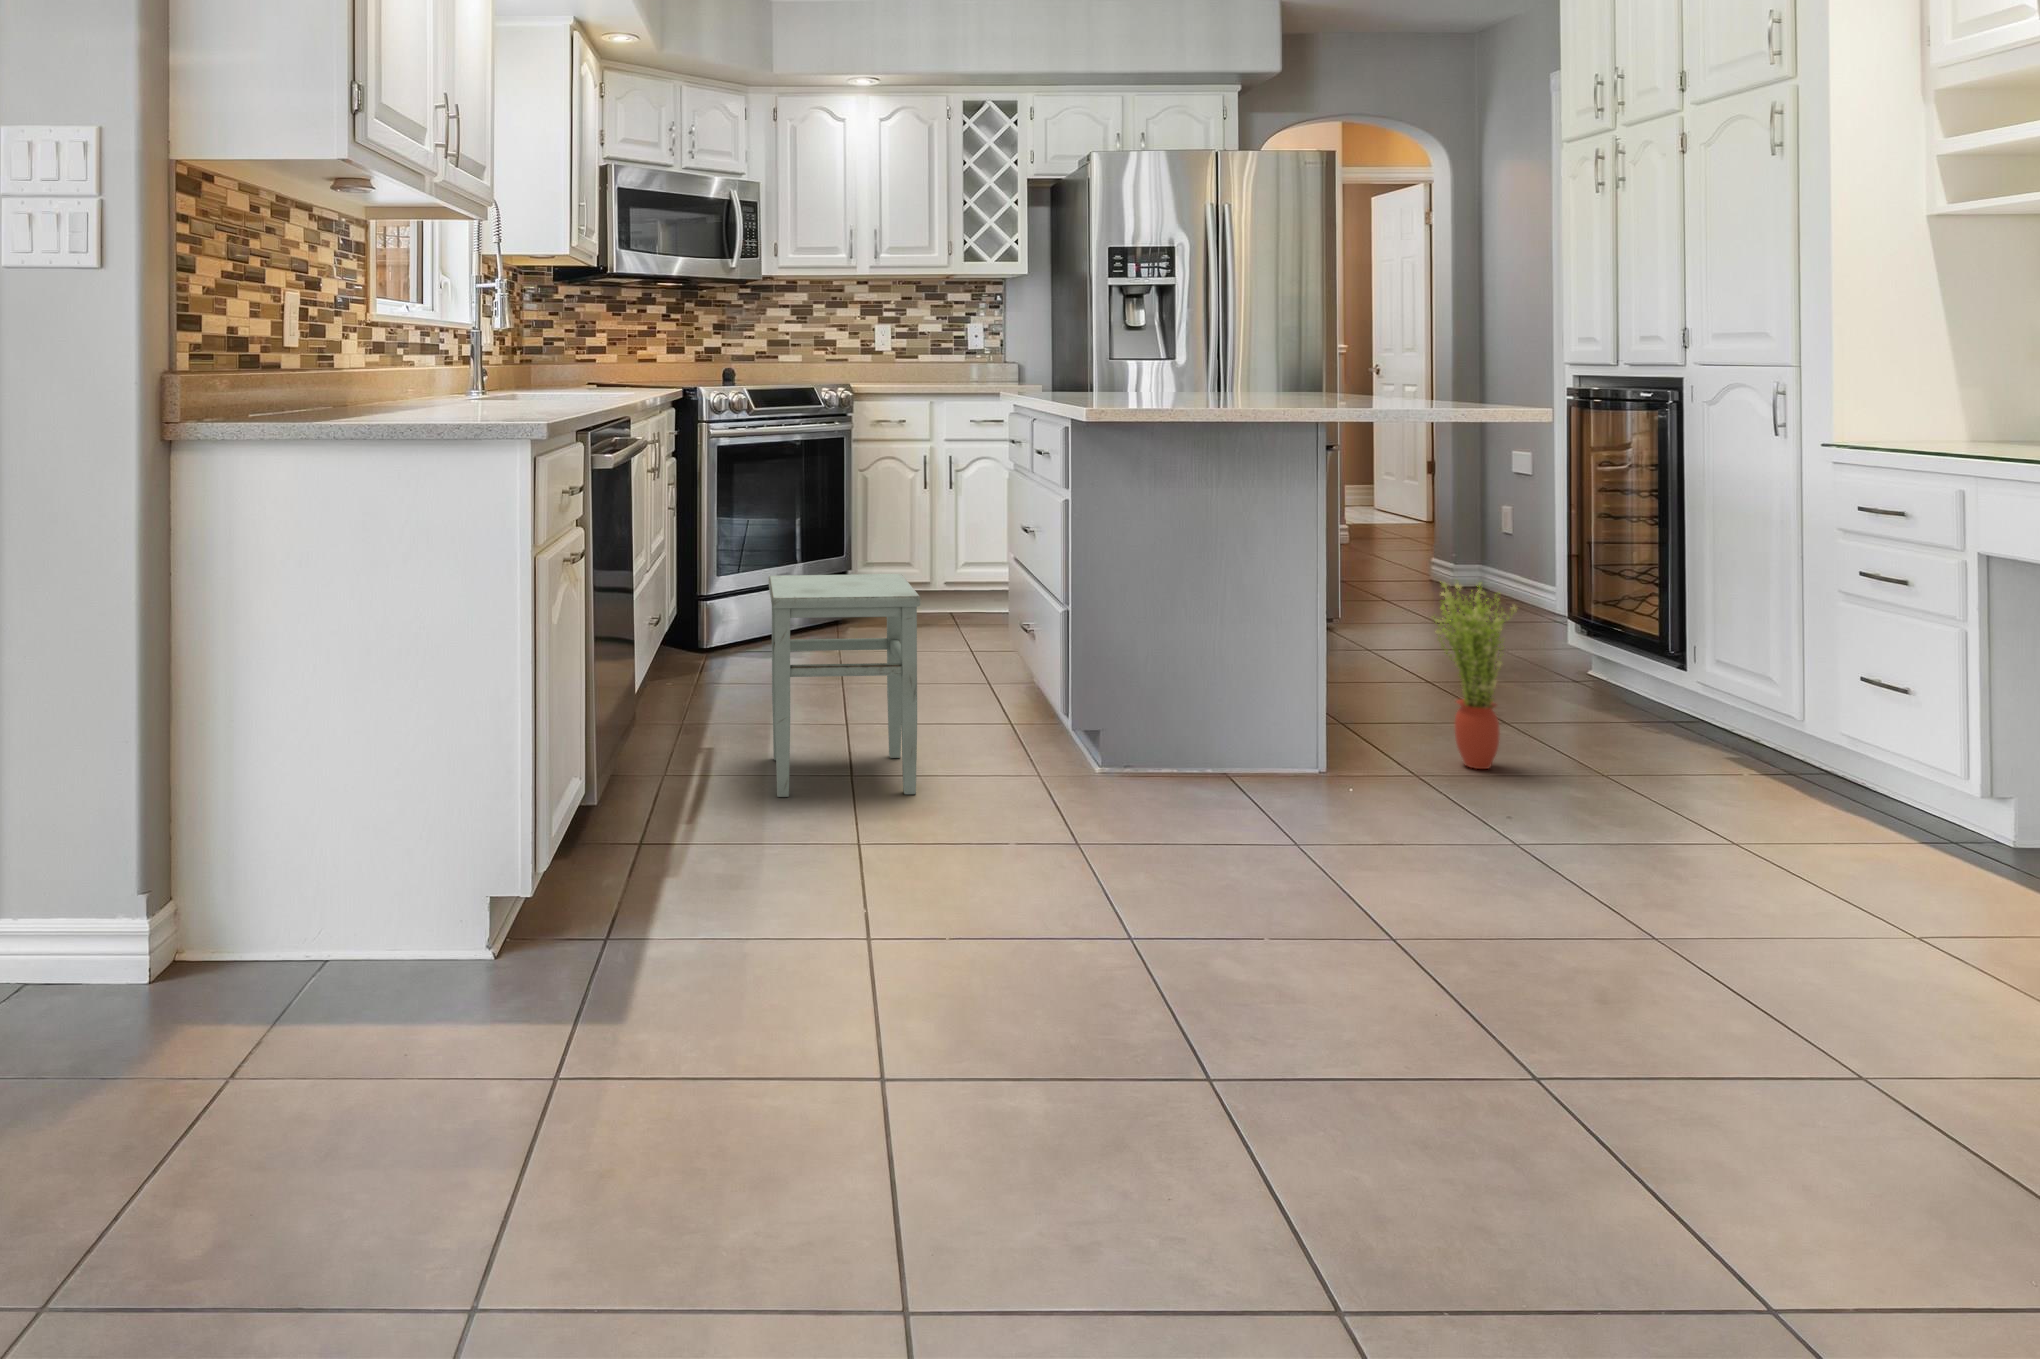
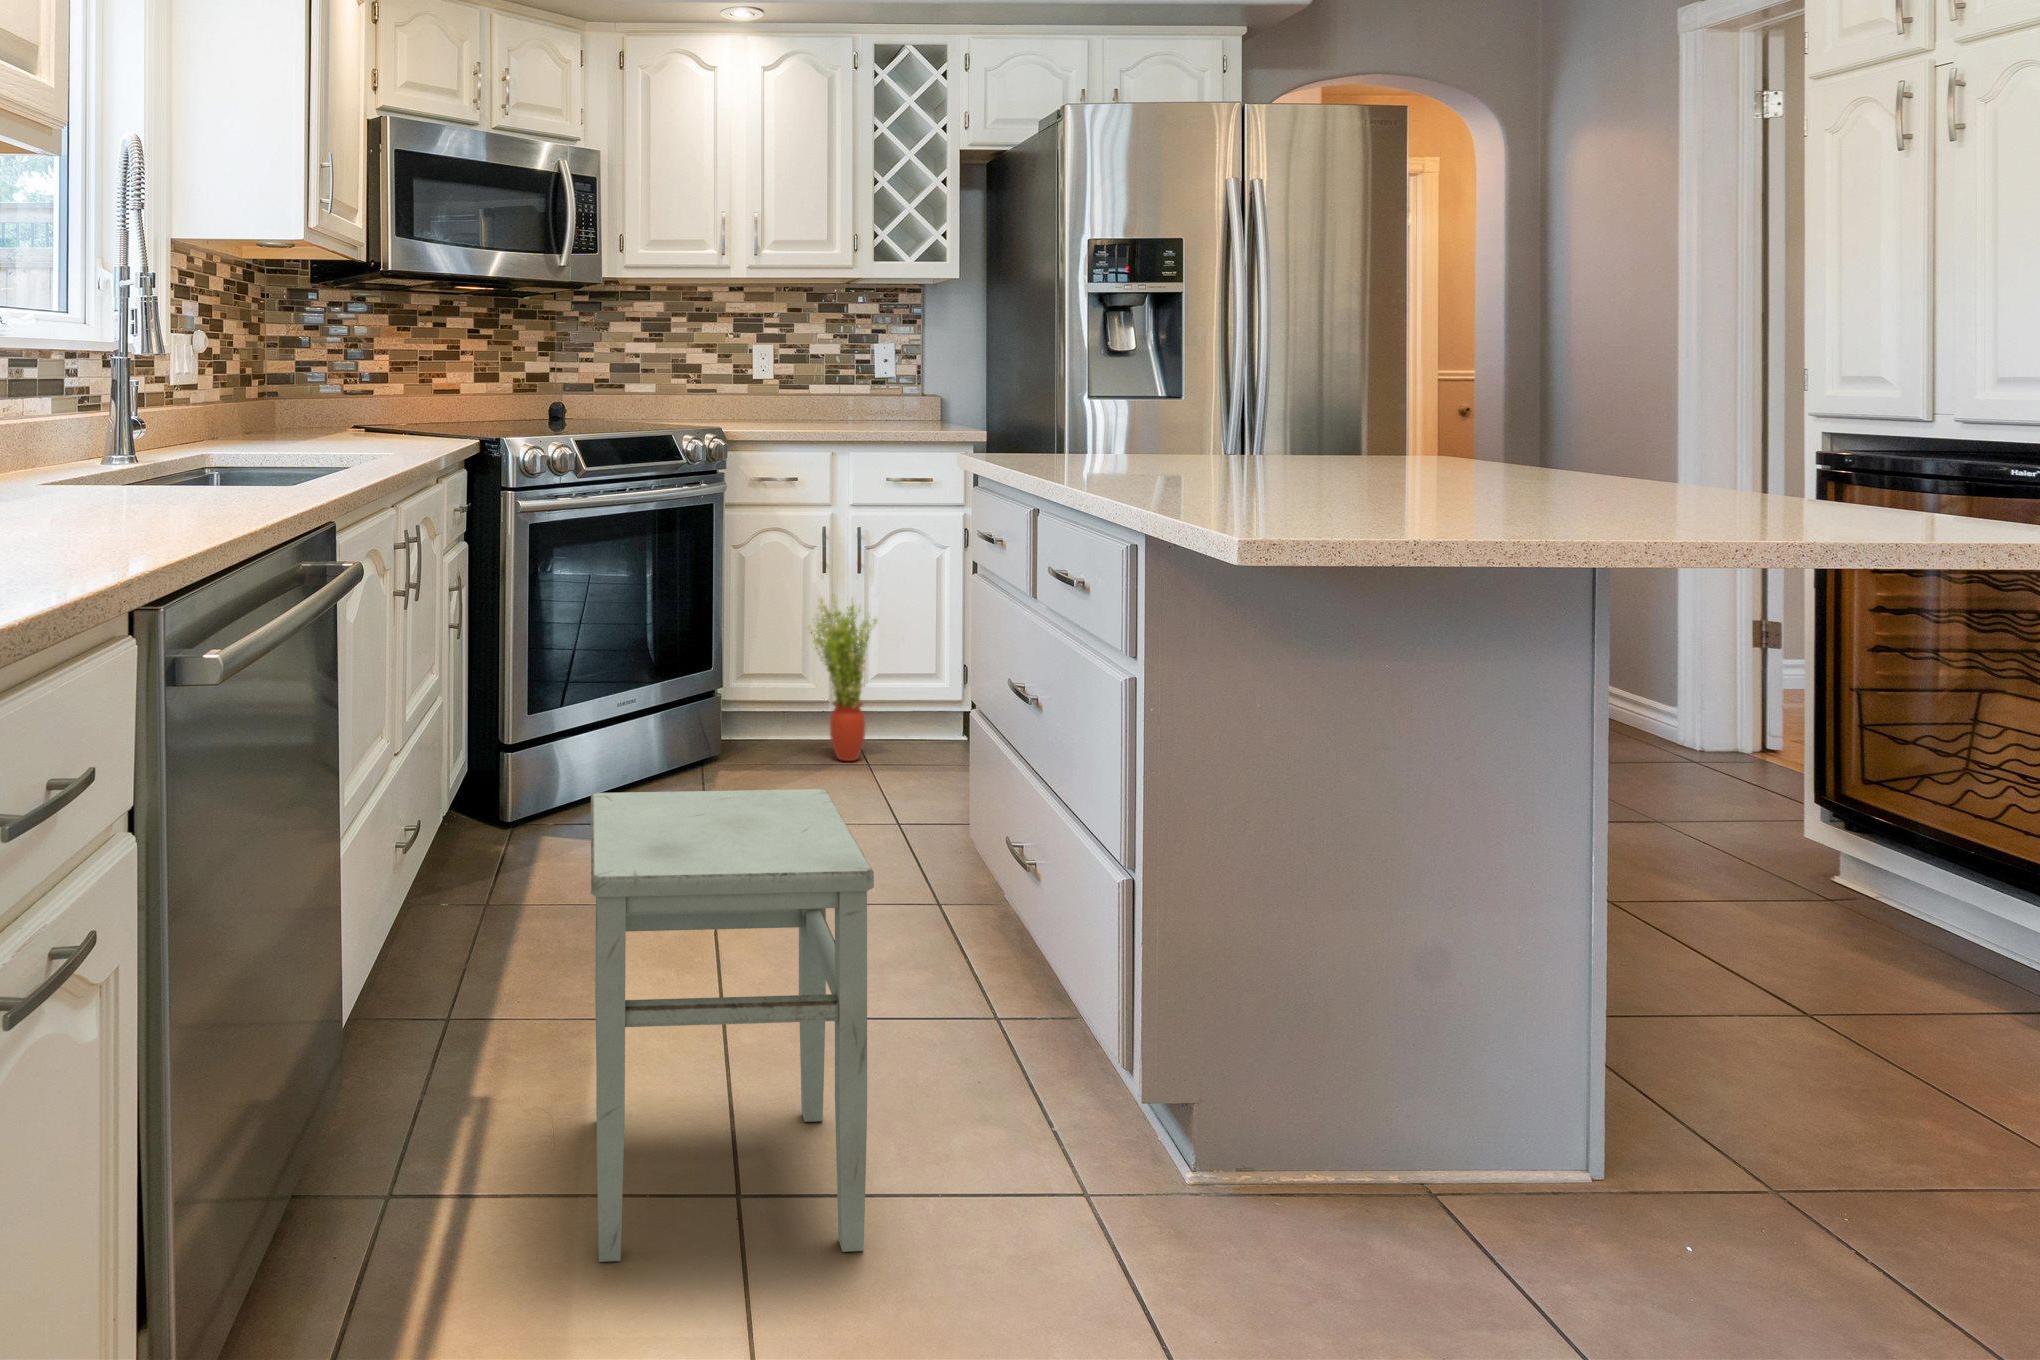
potted plant: present [1435,583,1516,769] -> present [809,598,877,761]

